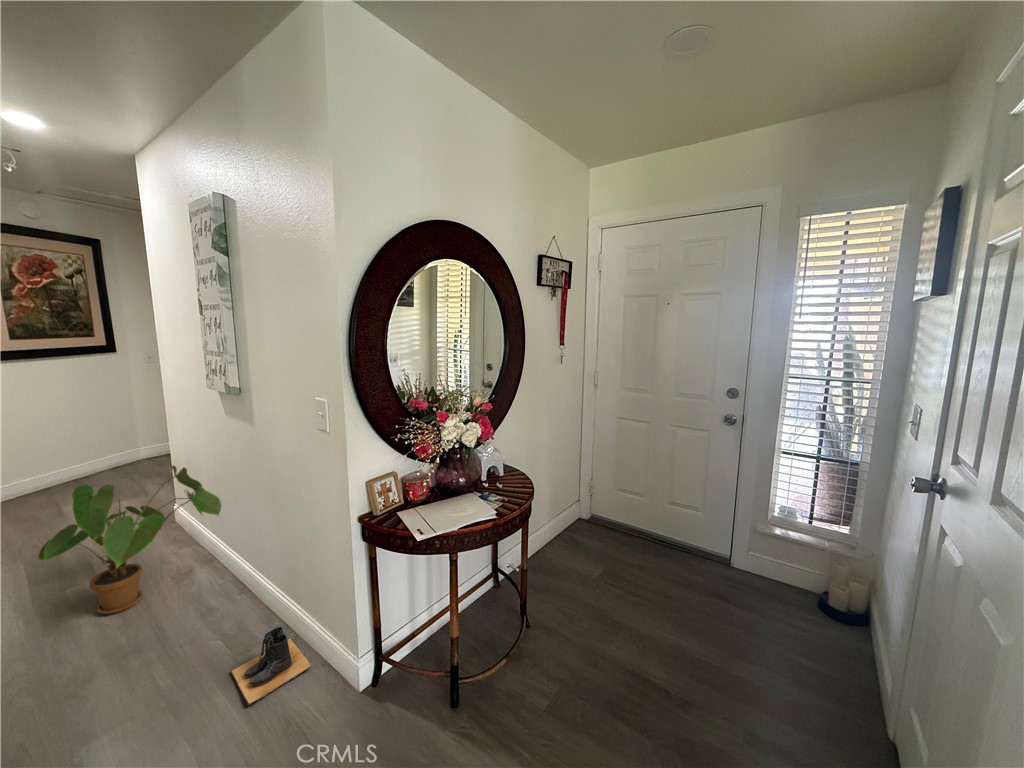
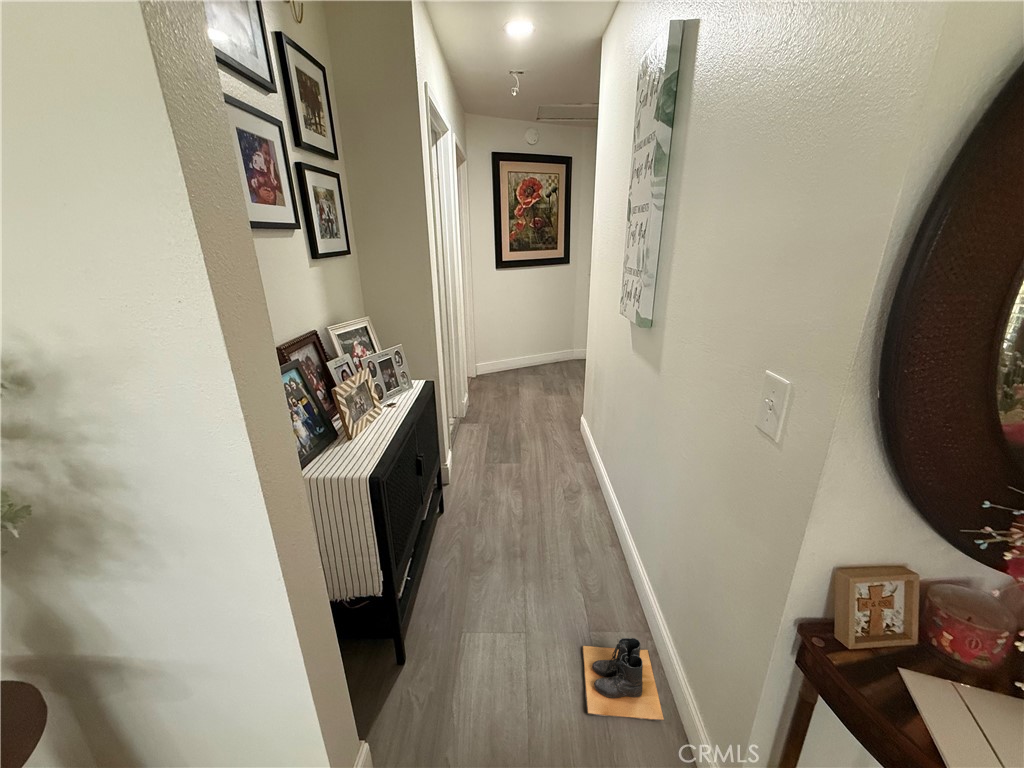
house plant: present [38,466,221,614] -> none [485,388,611,506]

